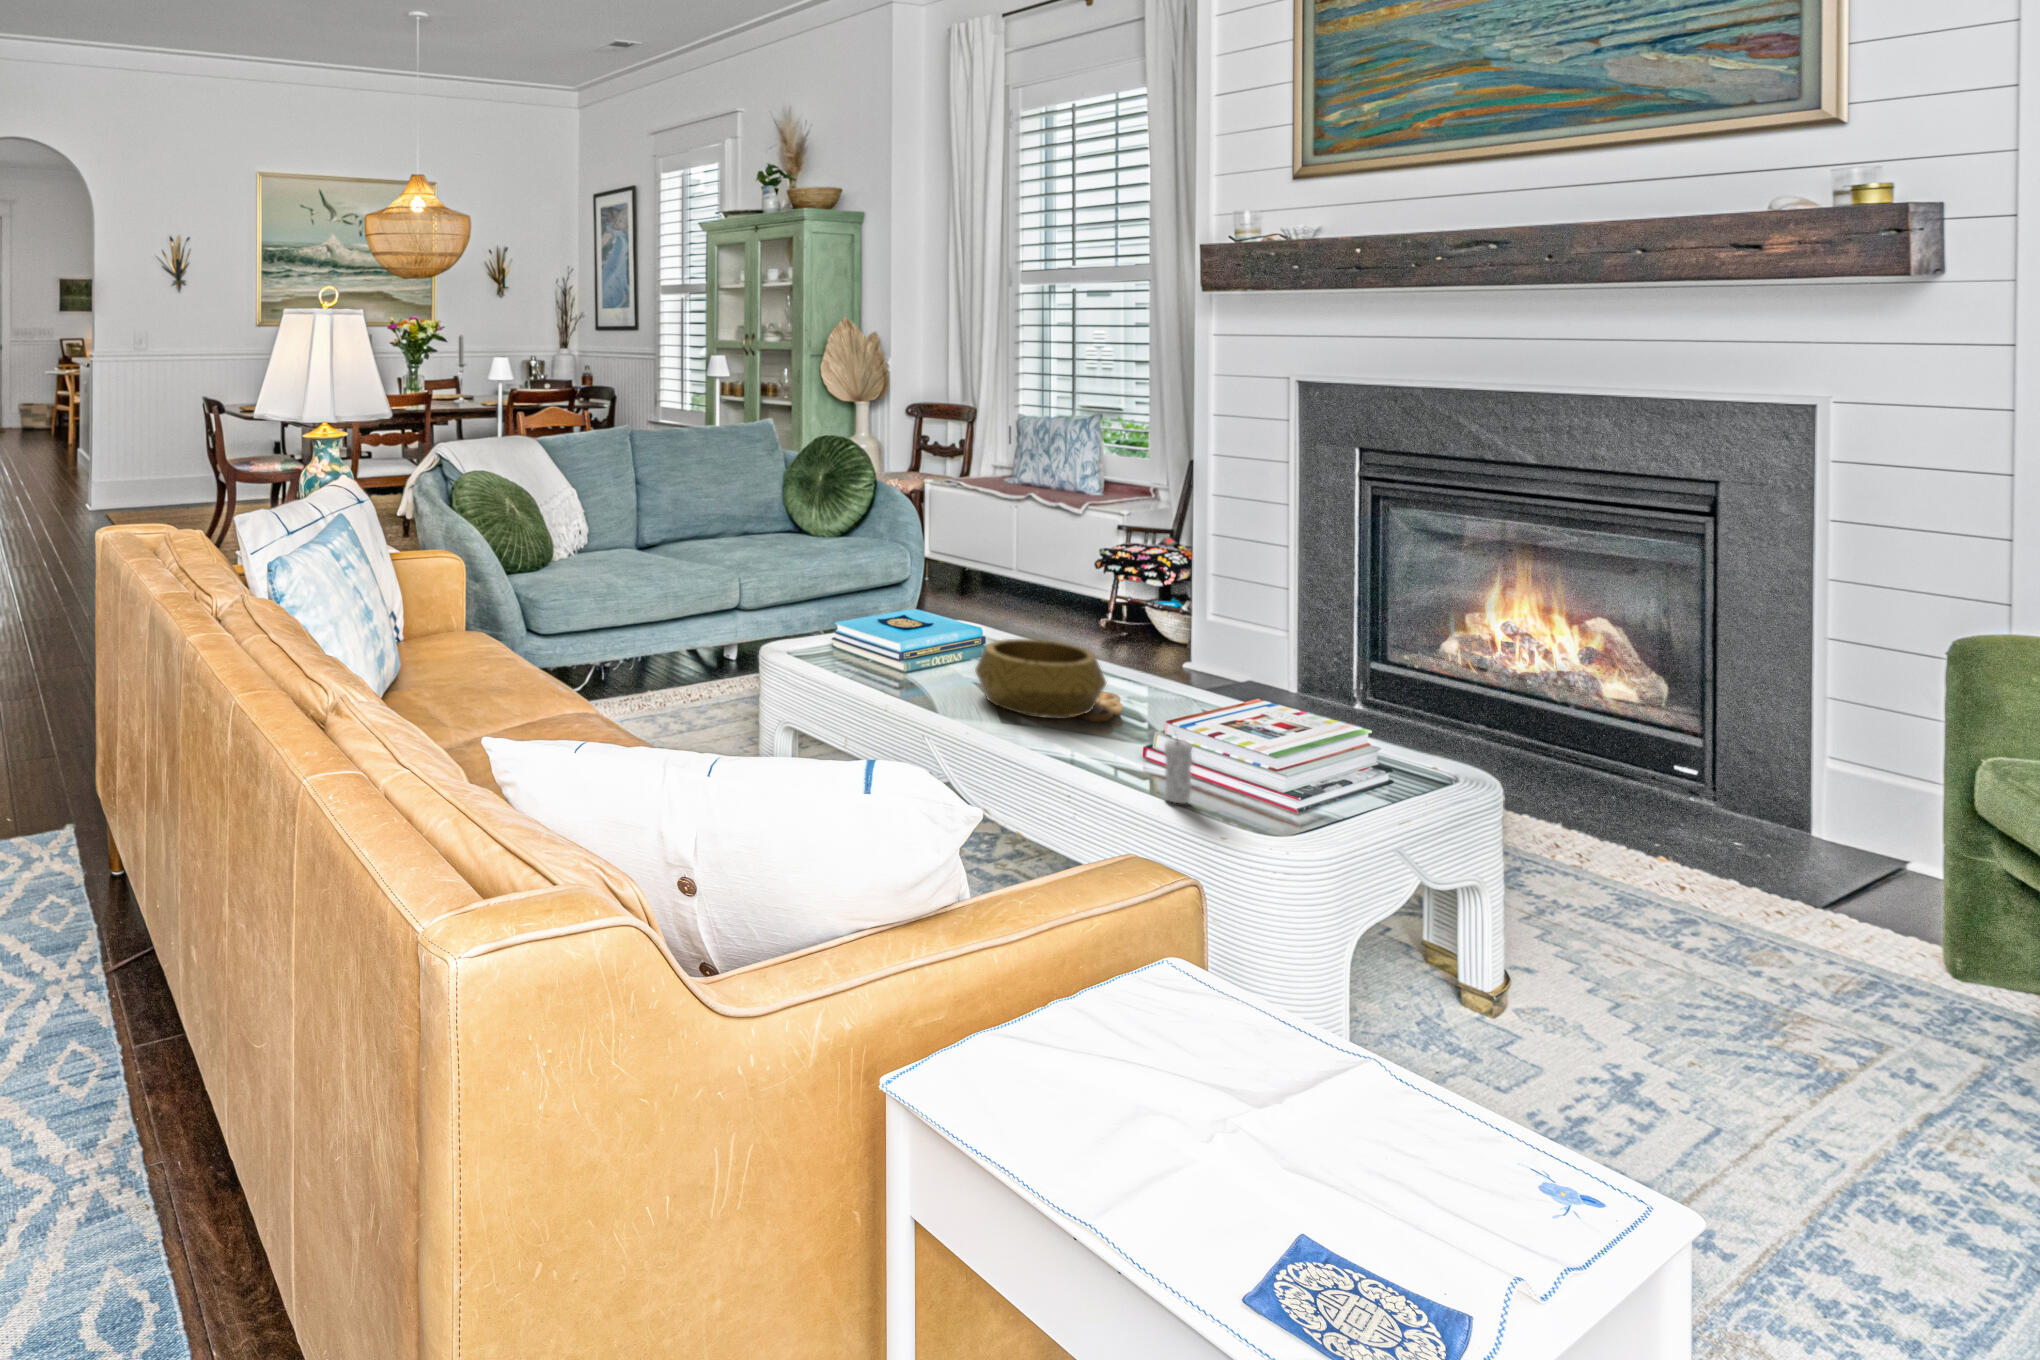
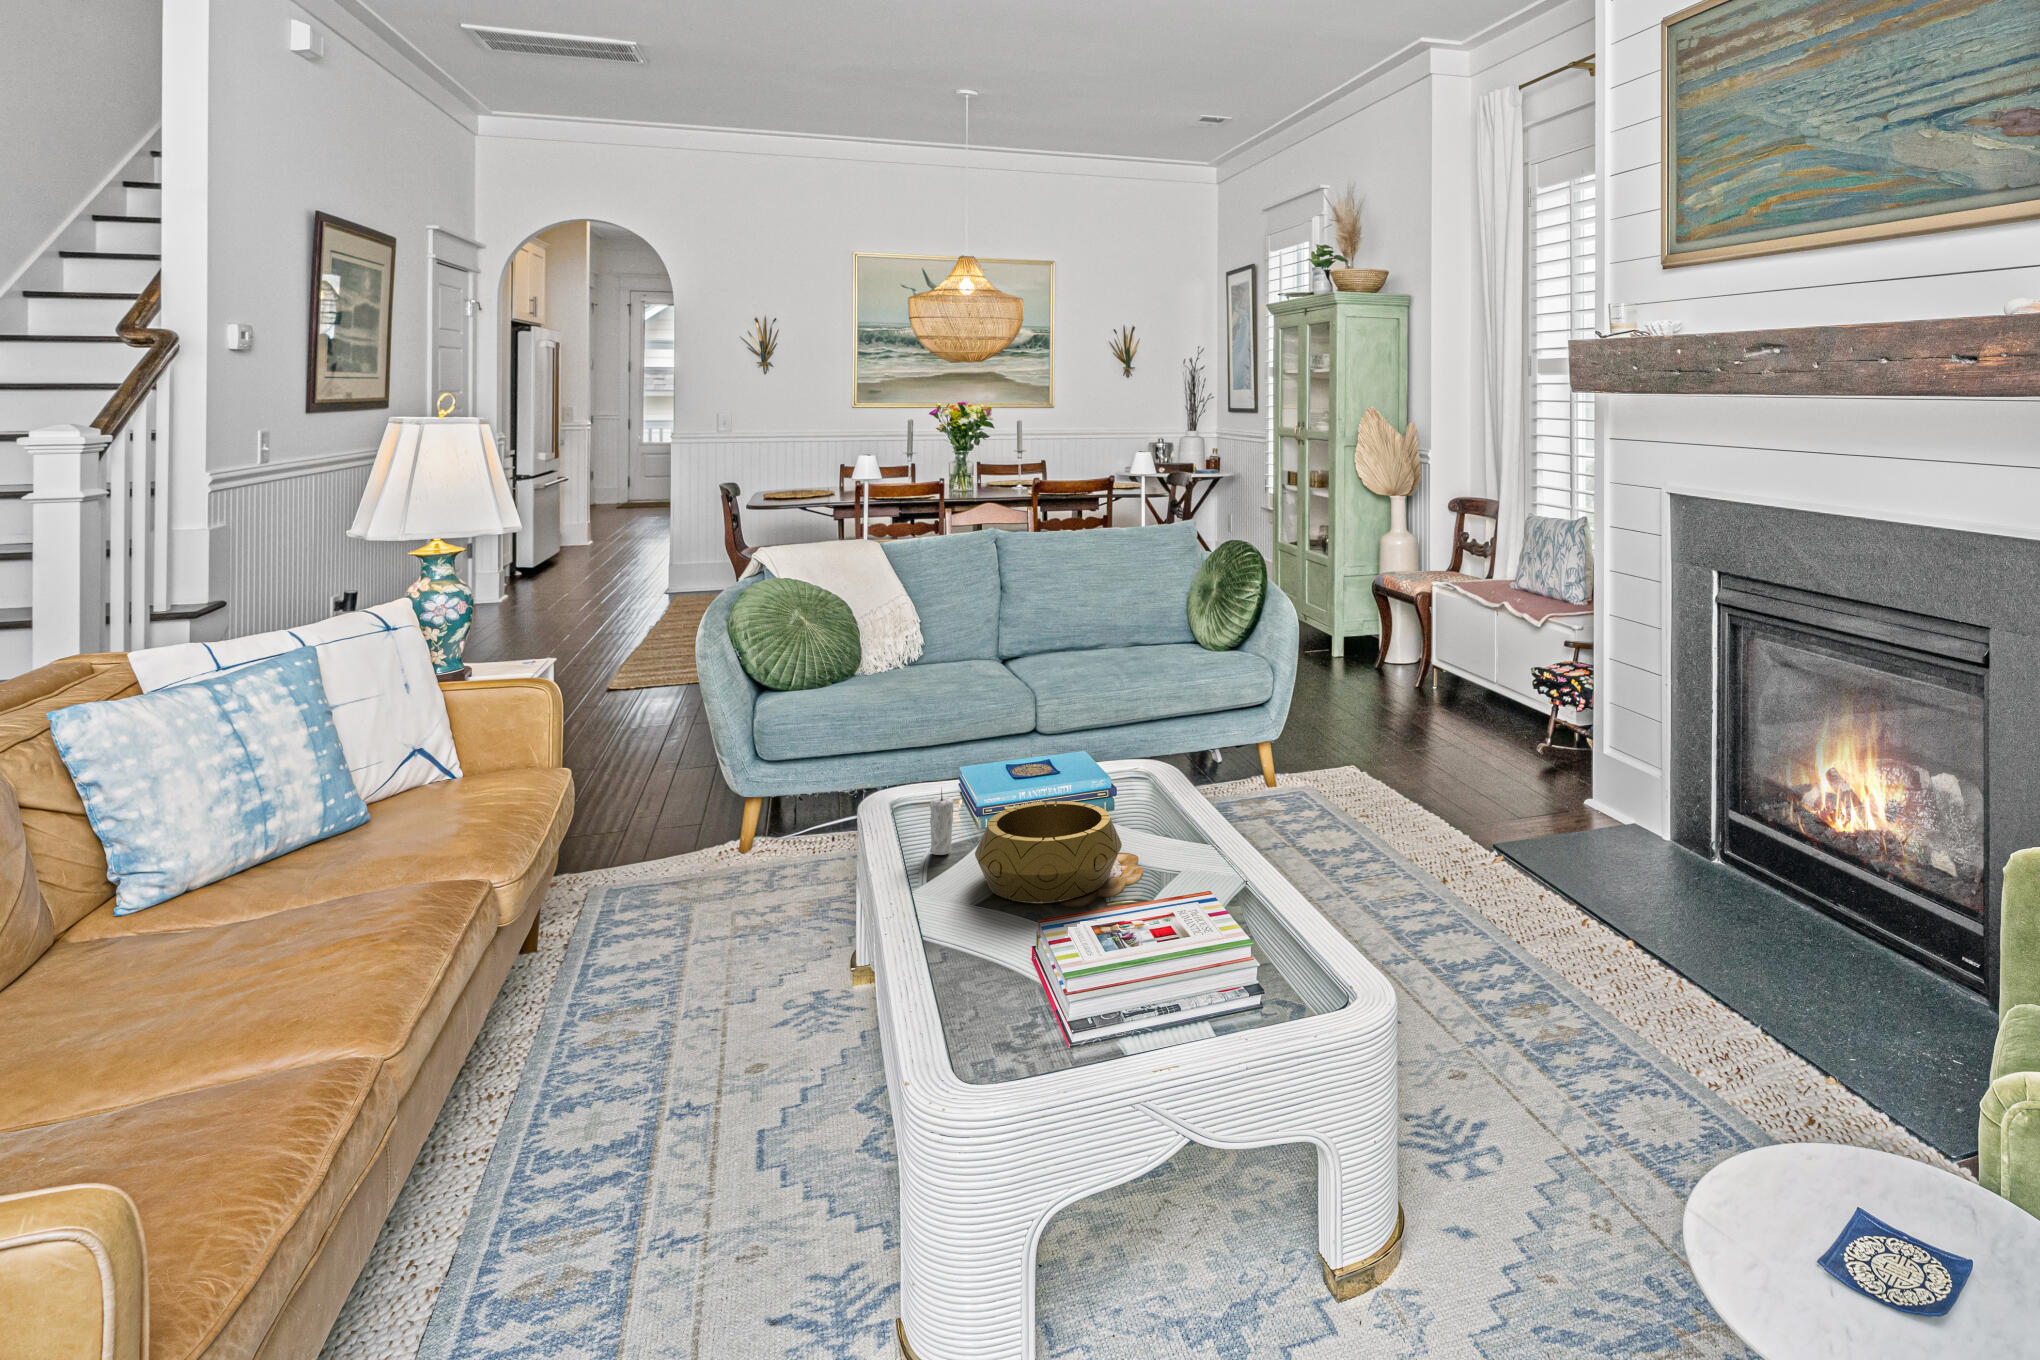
candle: present [1164,739,1193,803] -> present [930,790,954,855]

